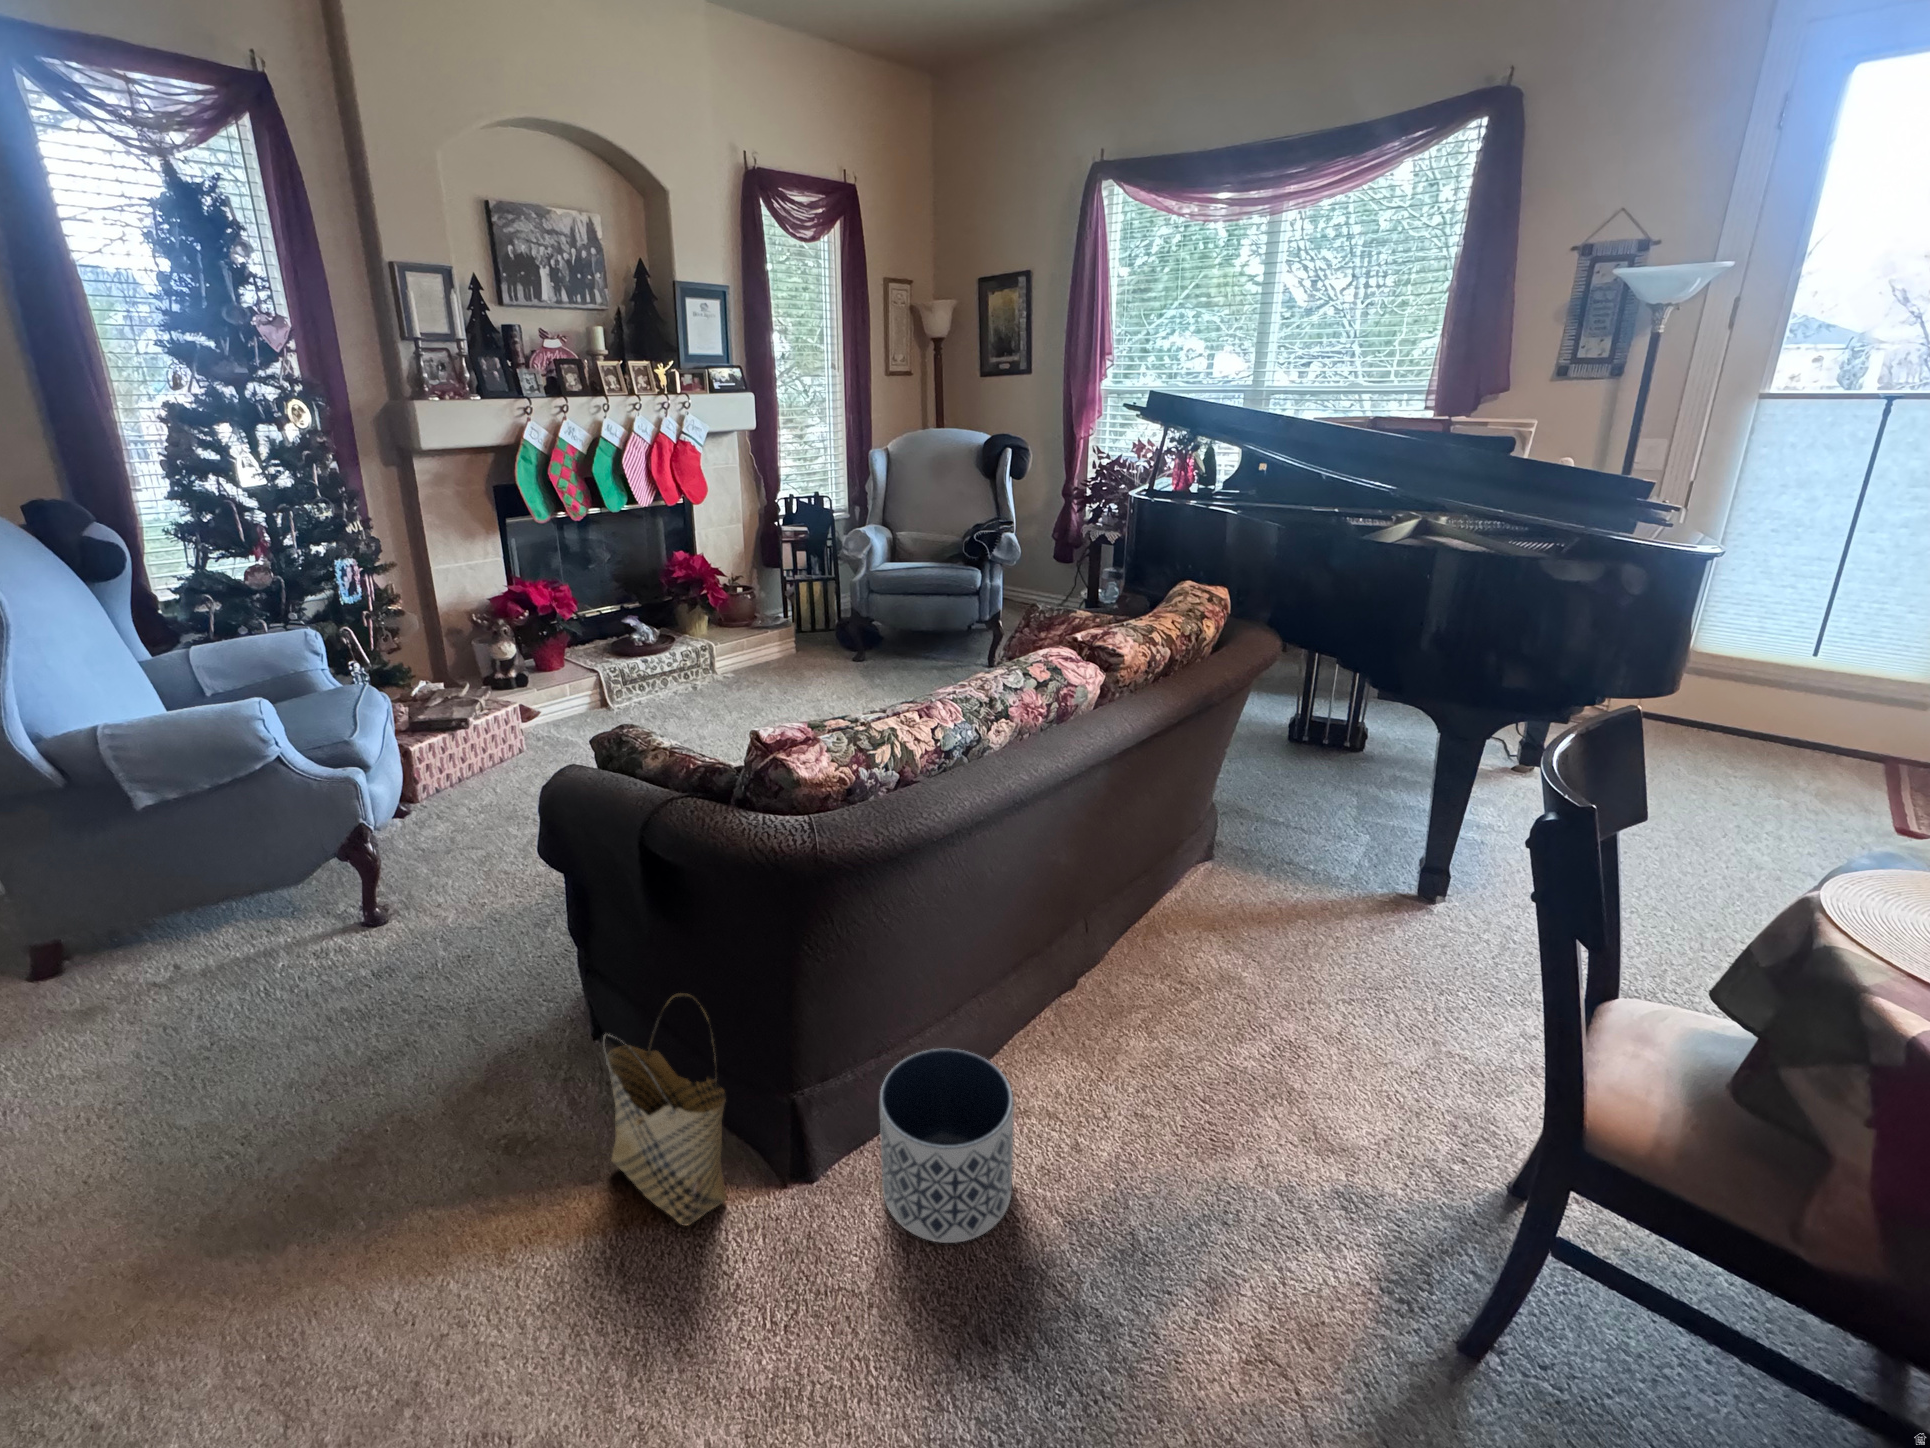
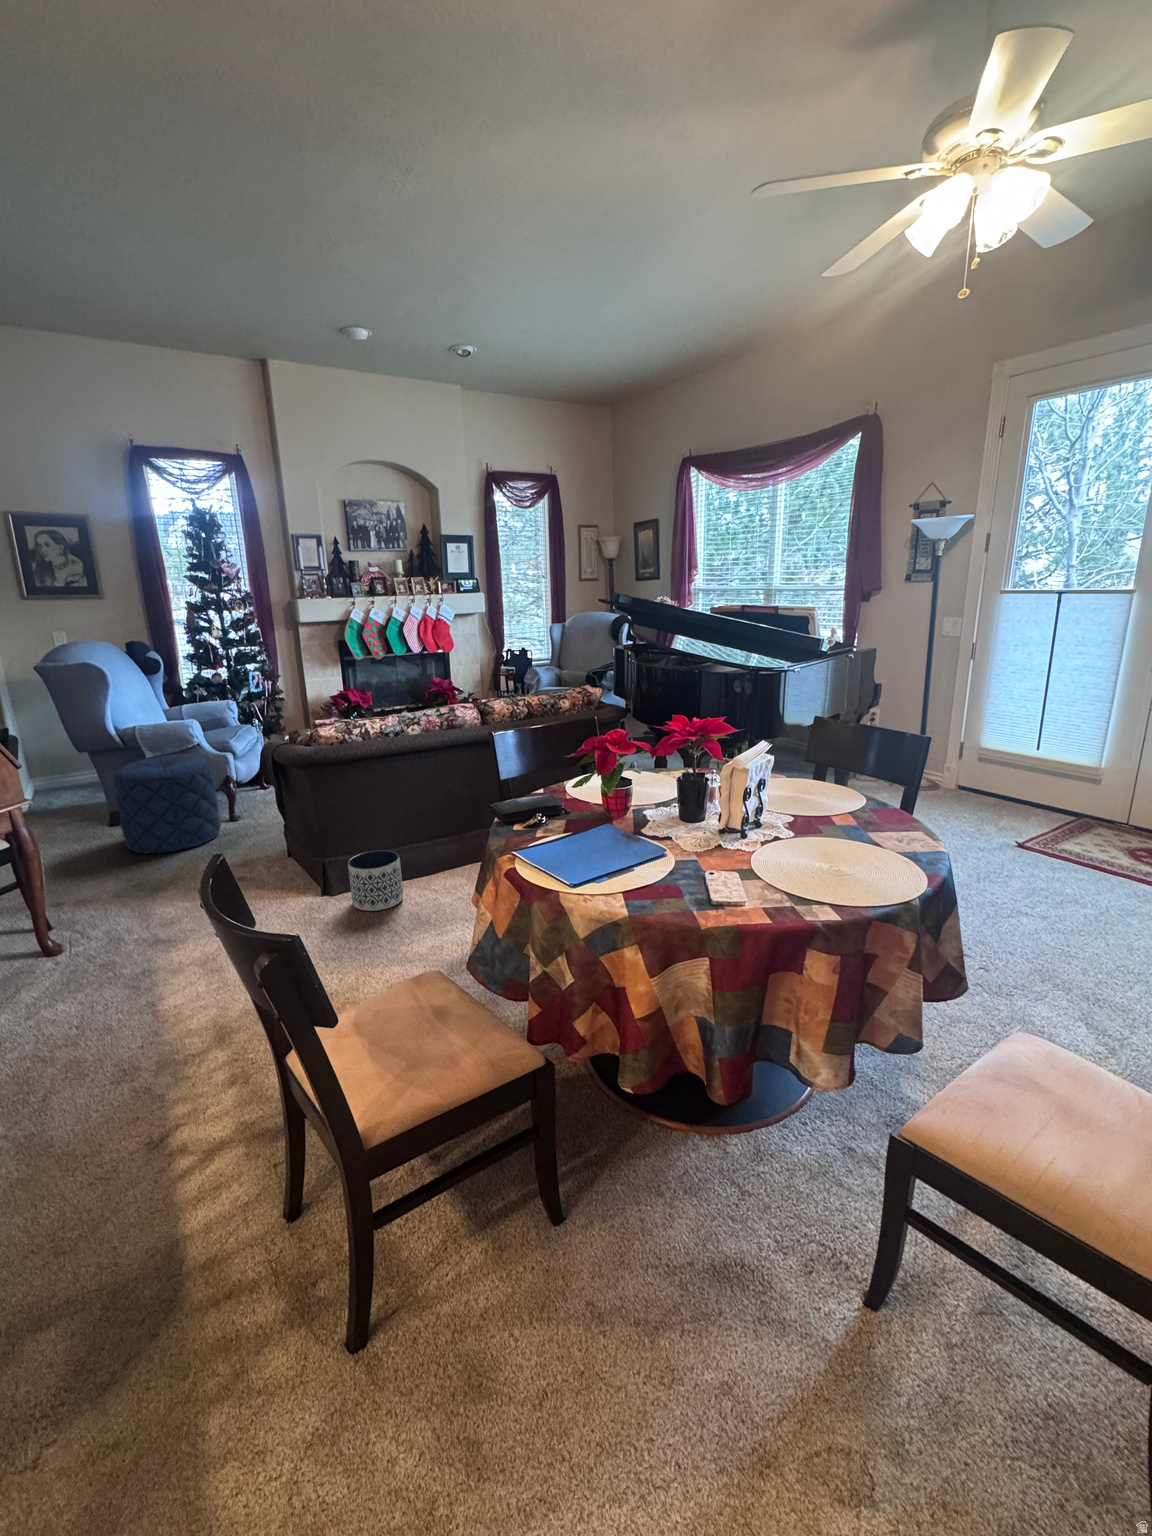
pouf: none [48,787,359,1076] -> present [113,754,221,853]
woven basket: present [603,993,727,1226] -> none [262,818,303,898]

